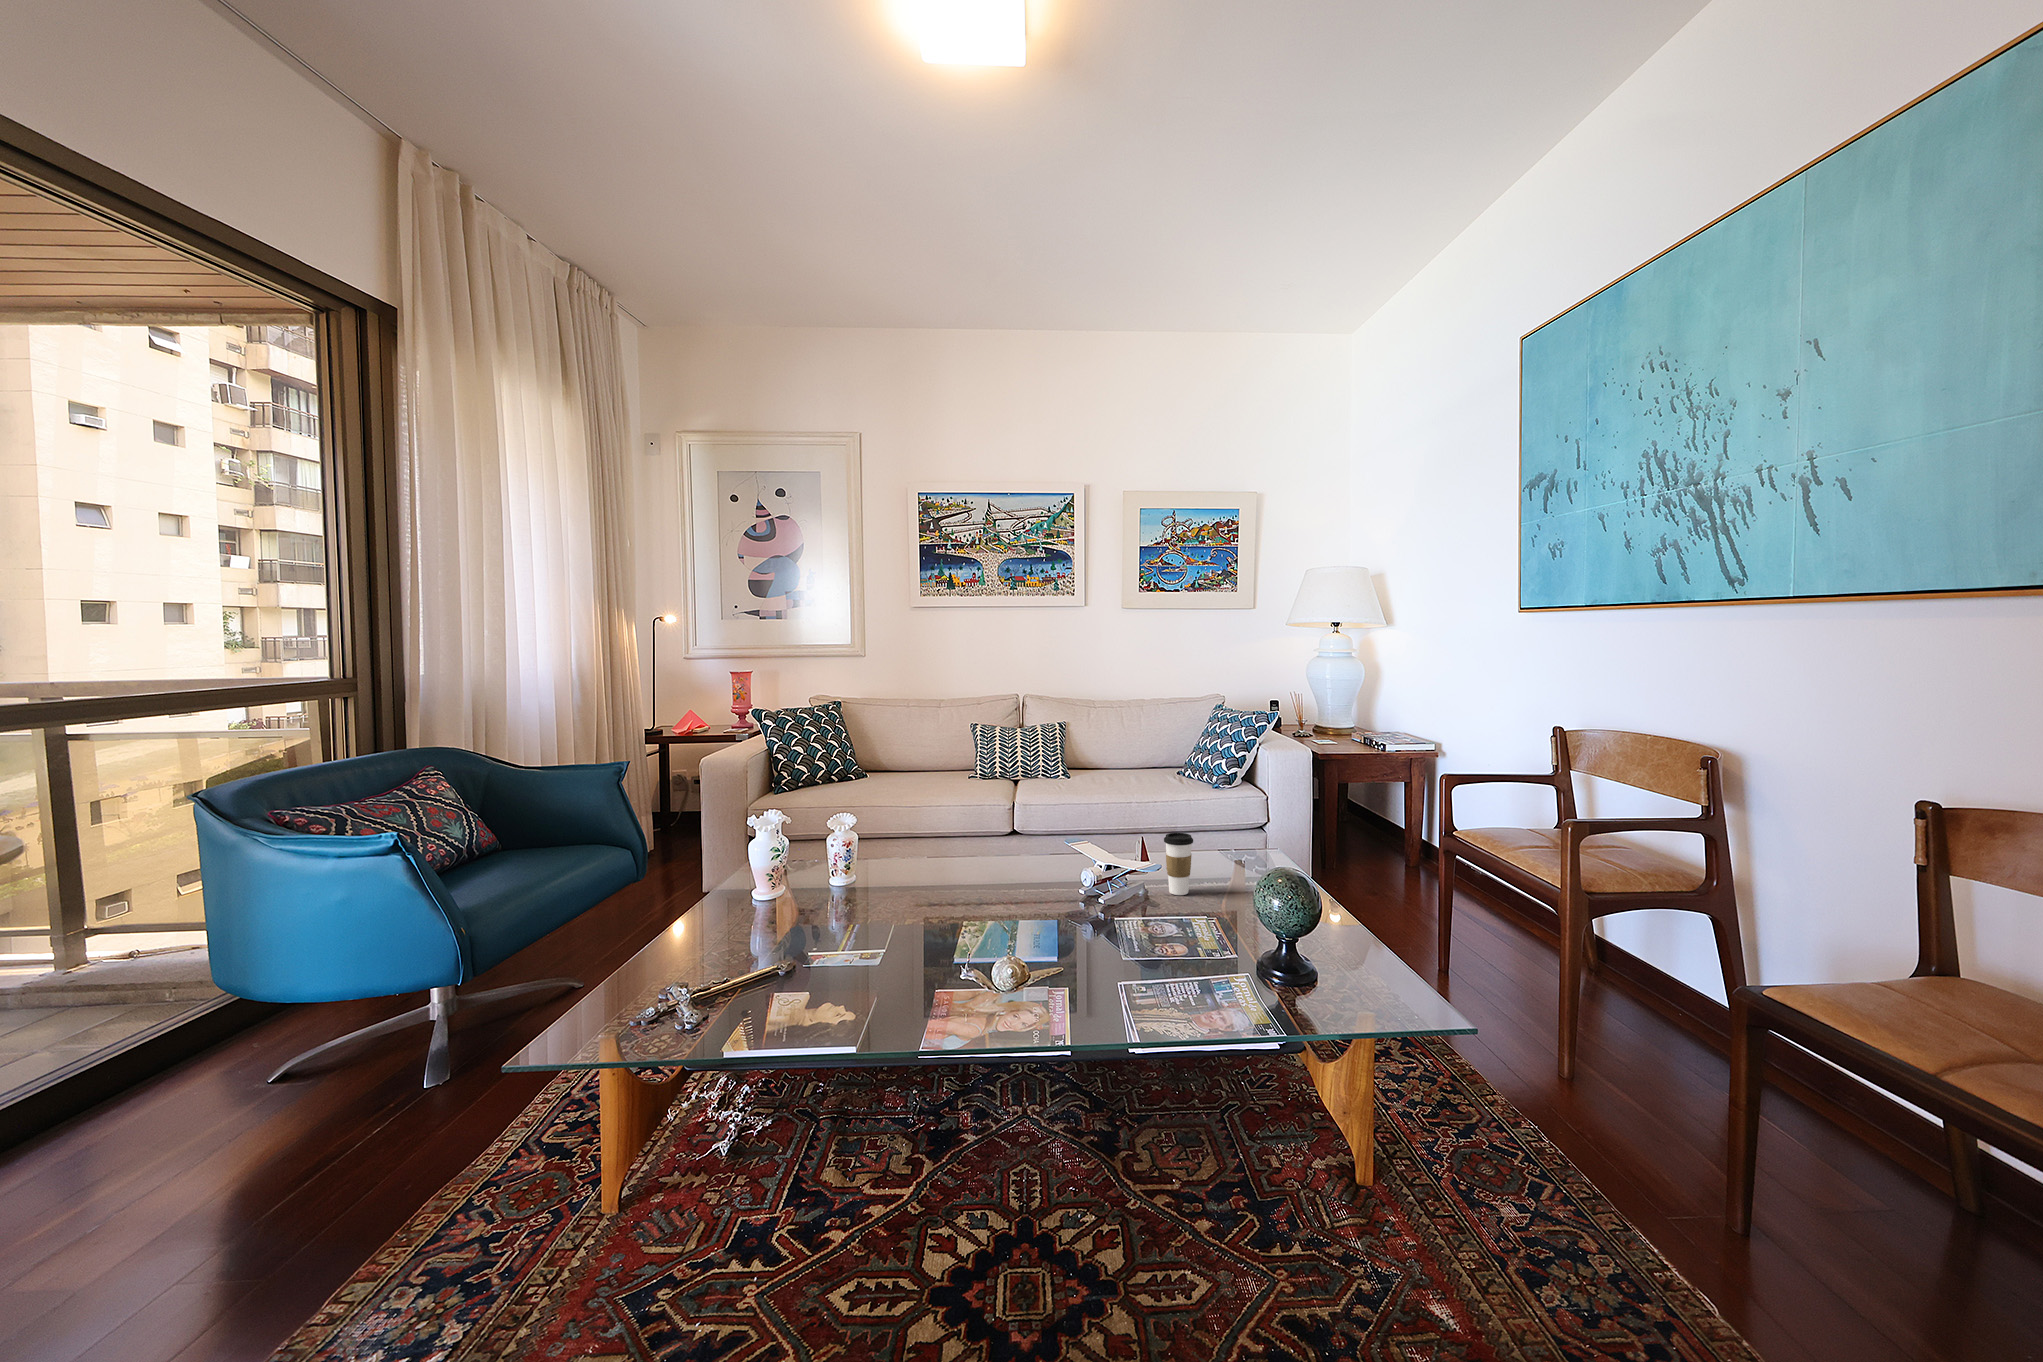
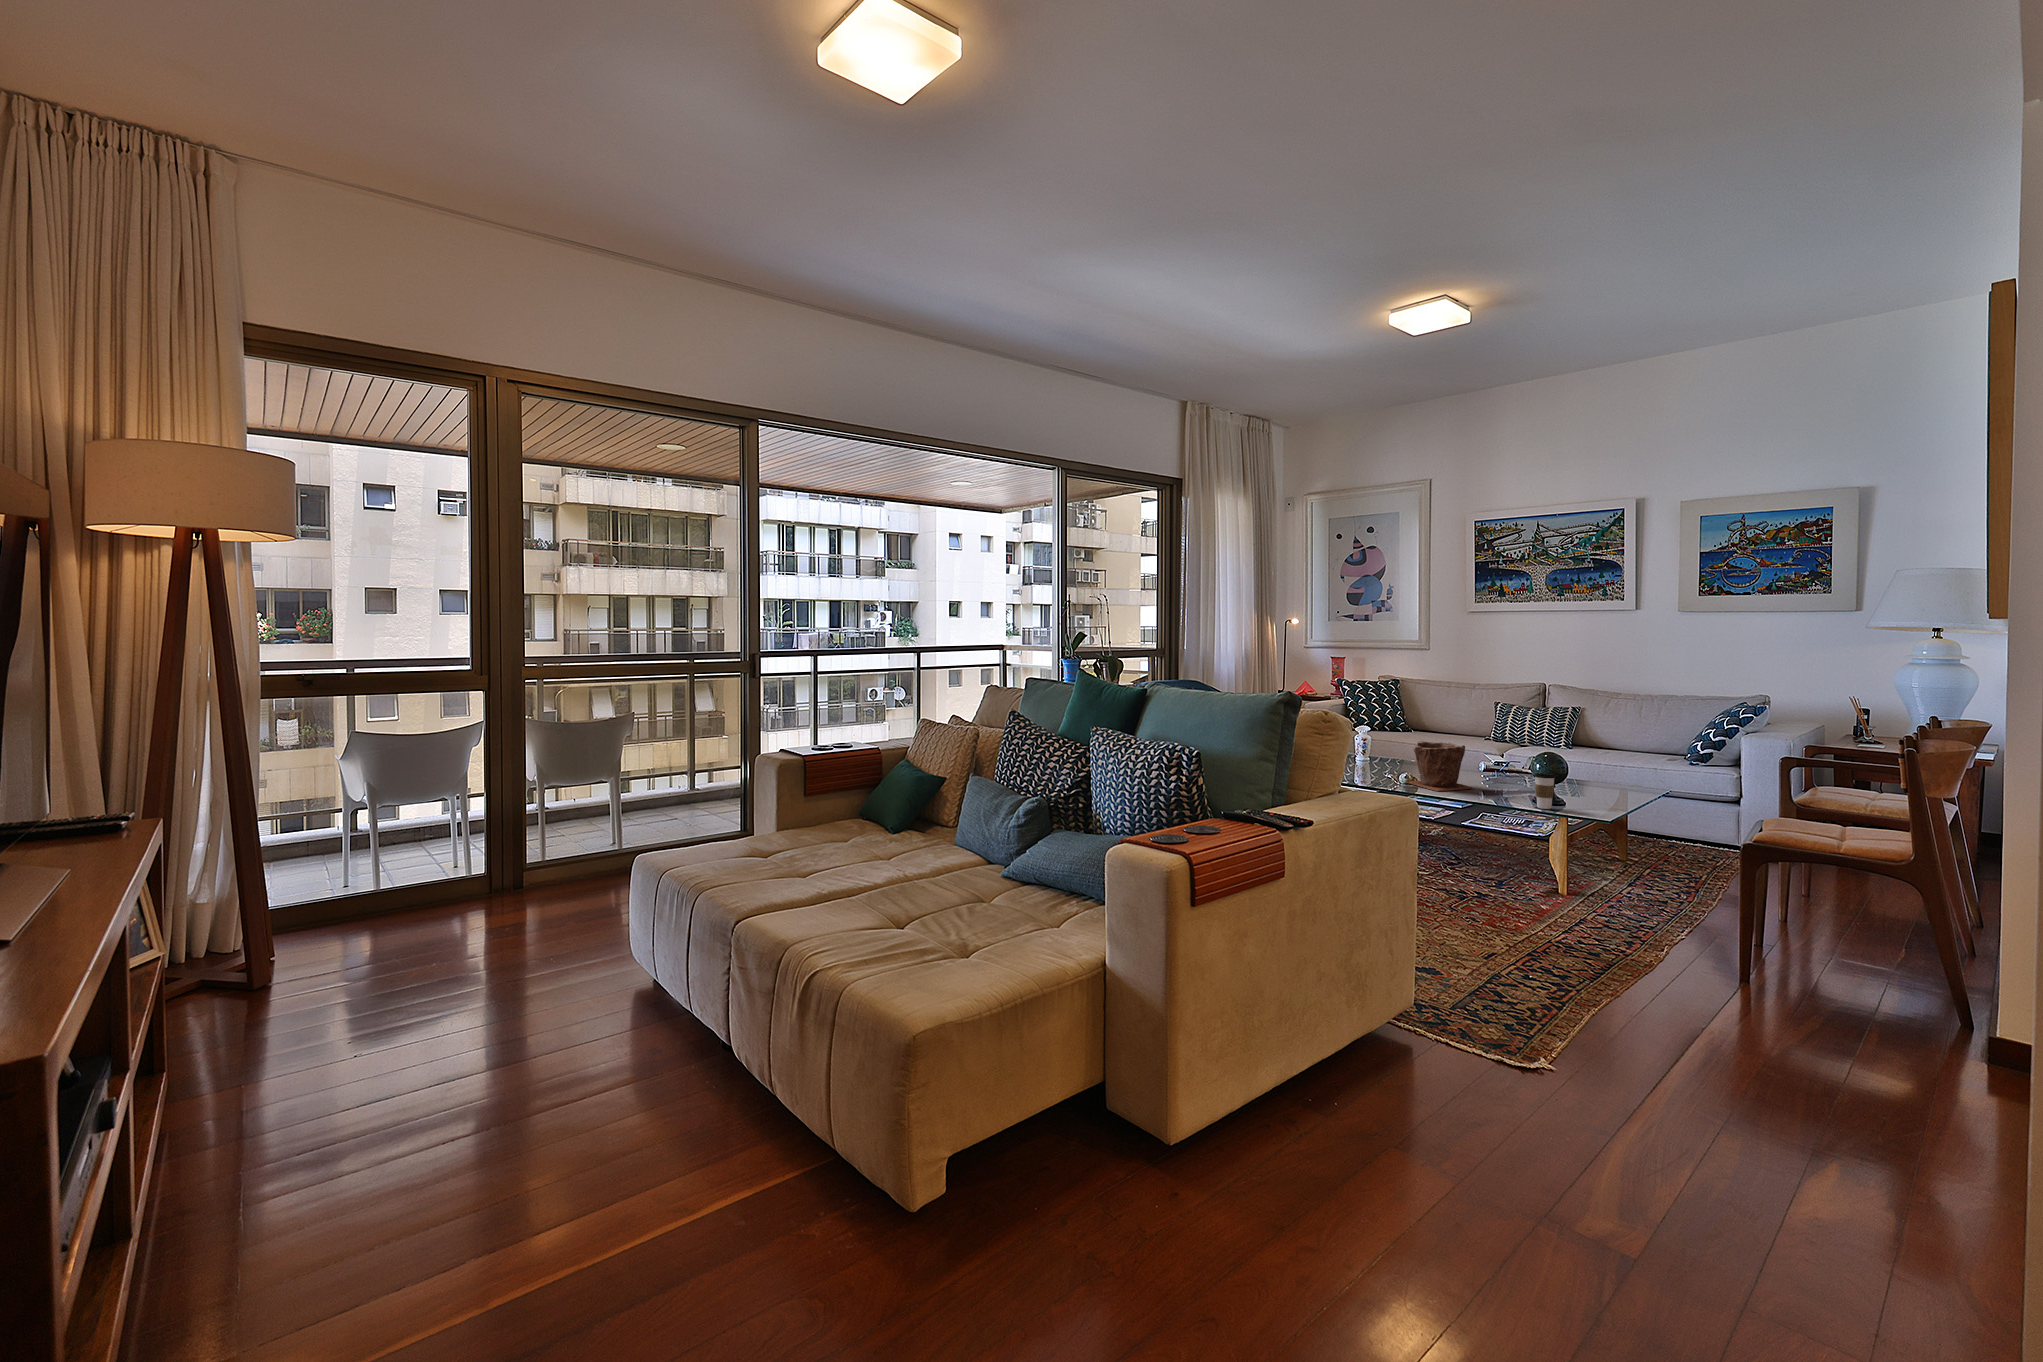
plant pot: none [952,801,1047,894] -> present [1408,741,1473,791]

